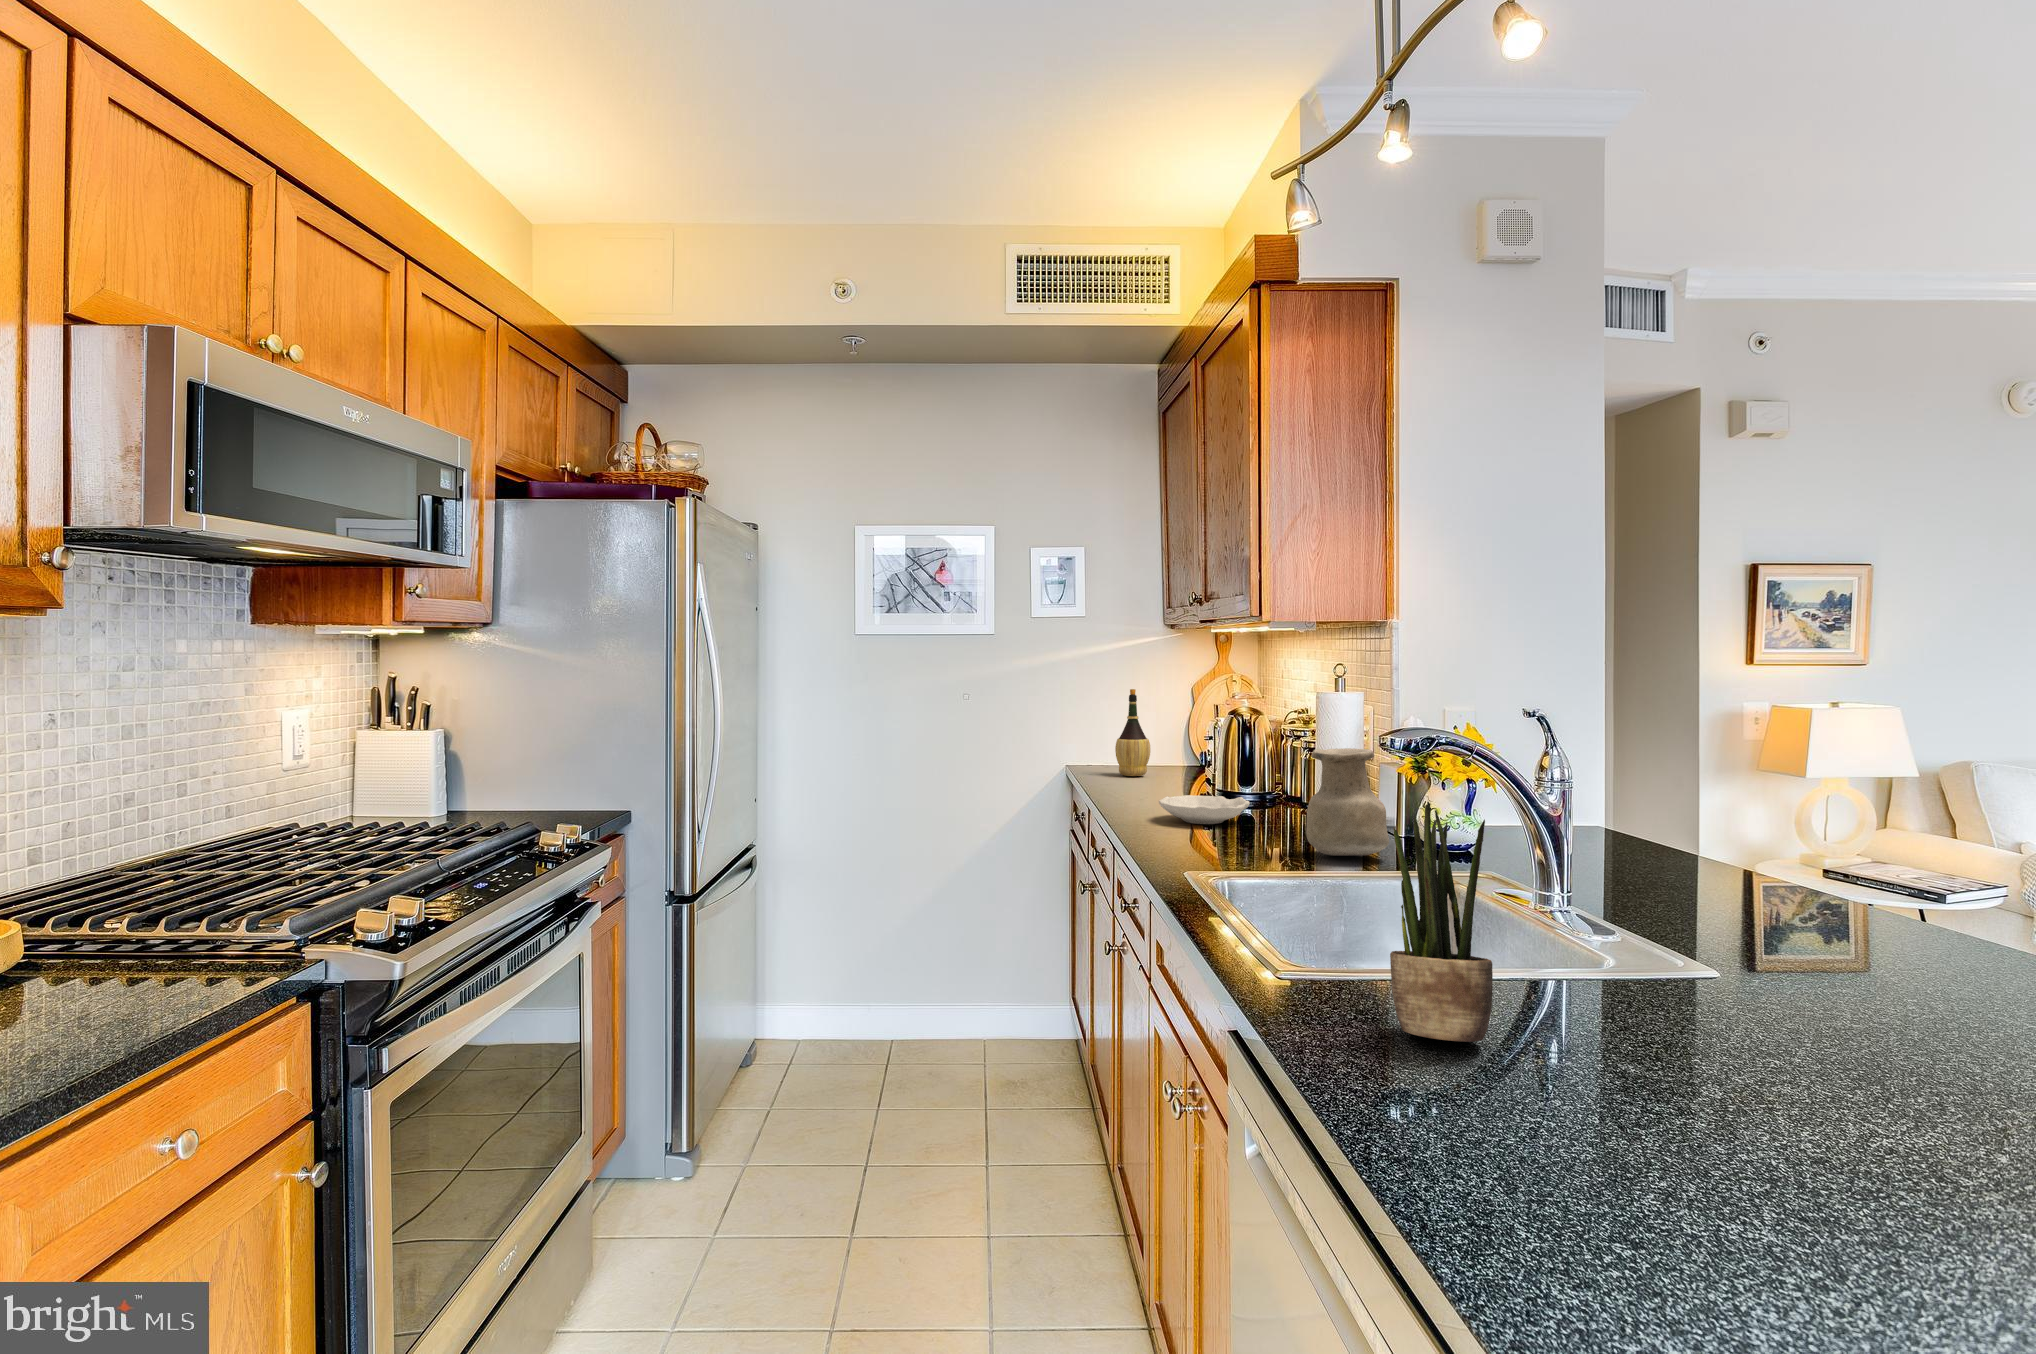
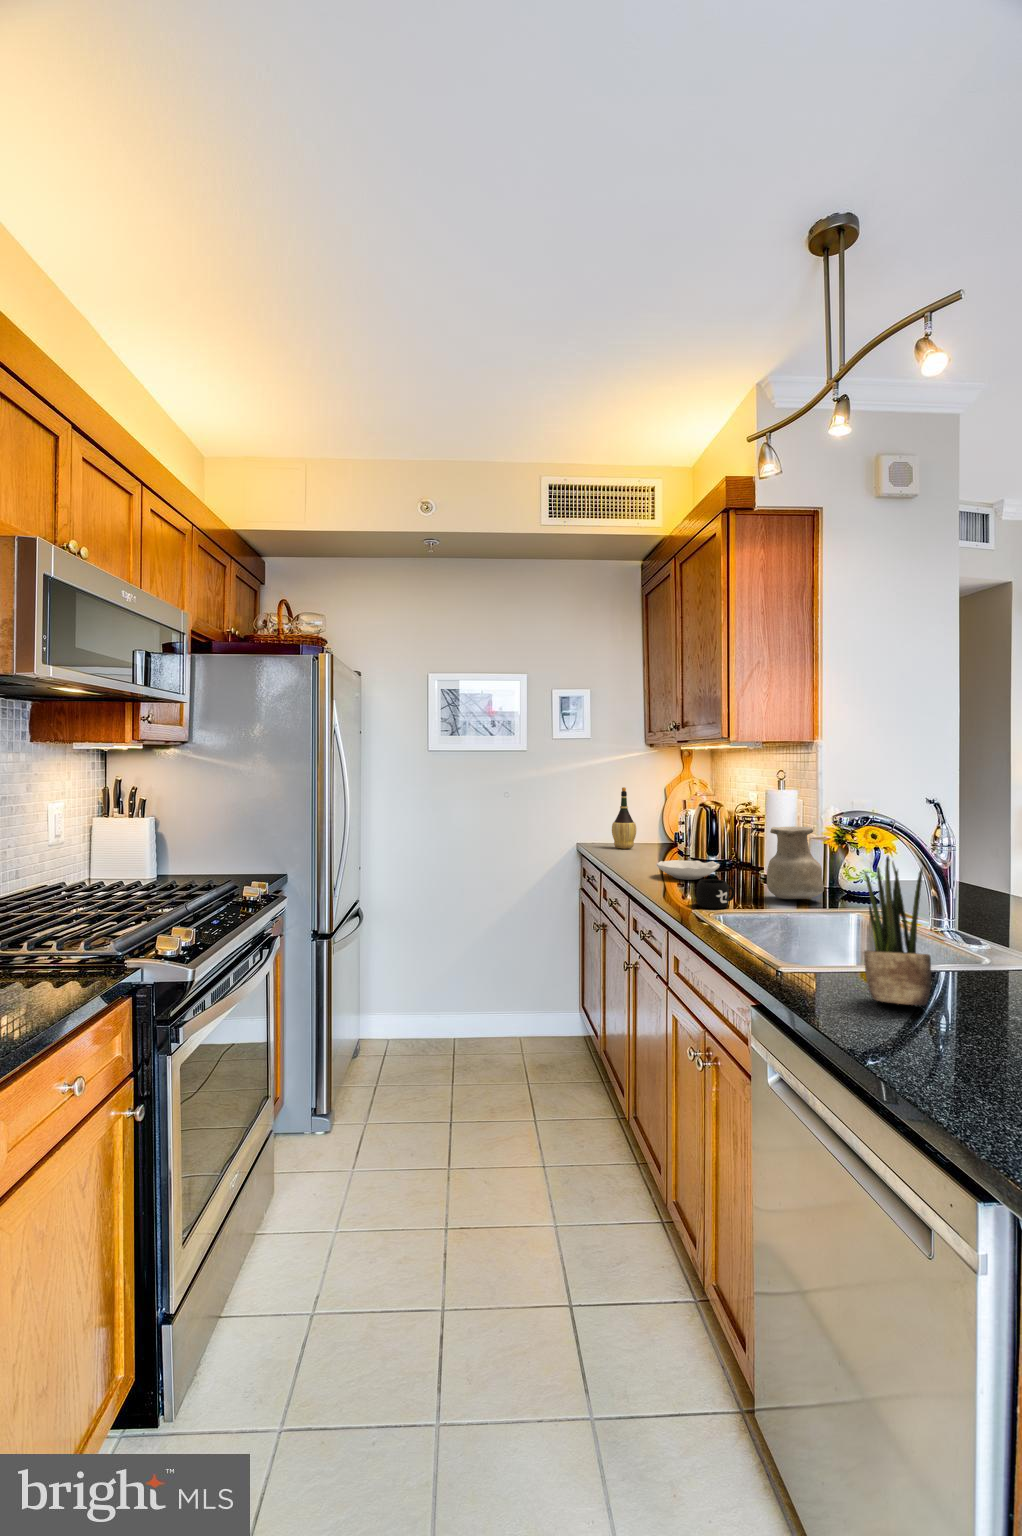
mug: none [1197,826,1254,870] -> present [696,879,735,908]

